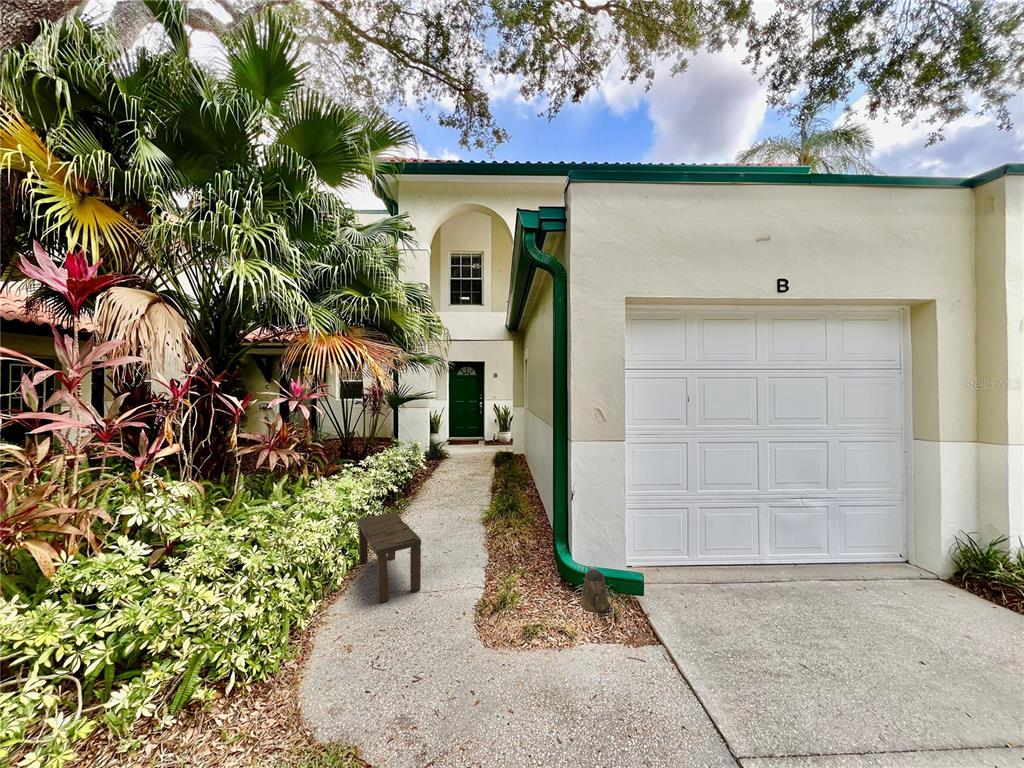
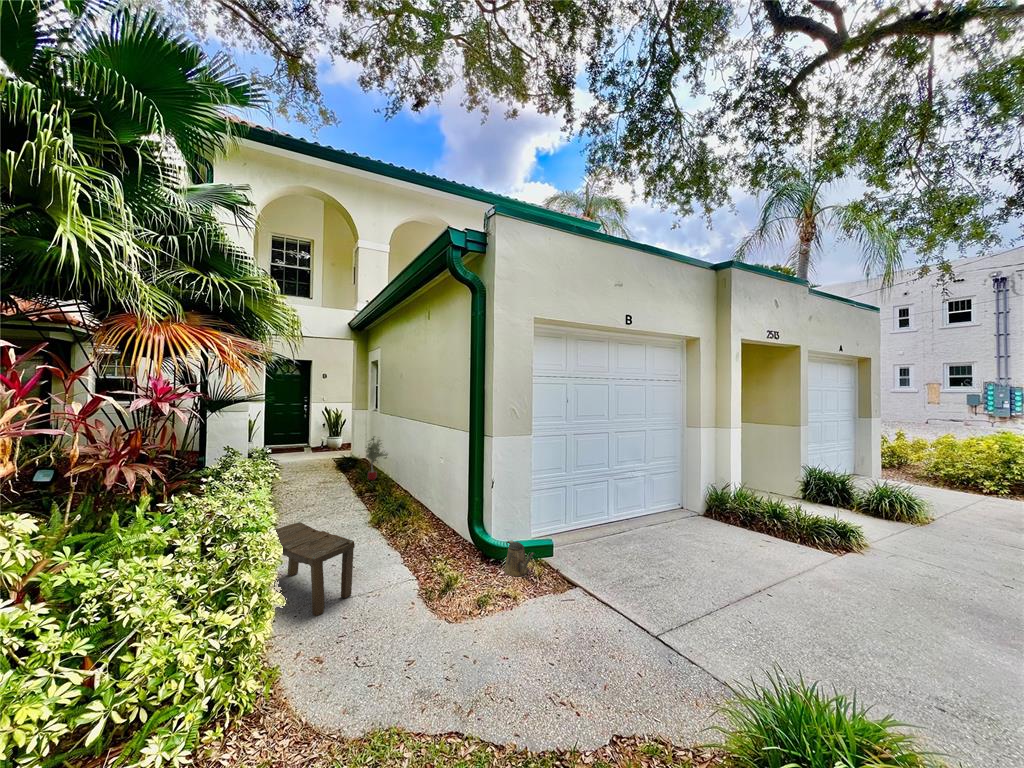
potted tree: none [506,434,529,478] -> present [366,436,388,480]

